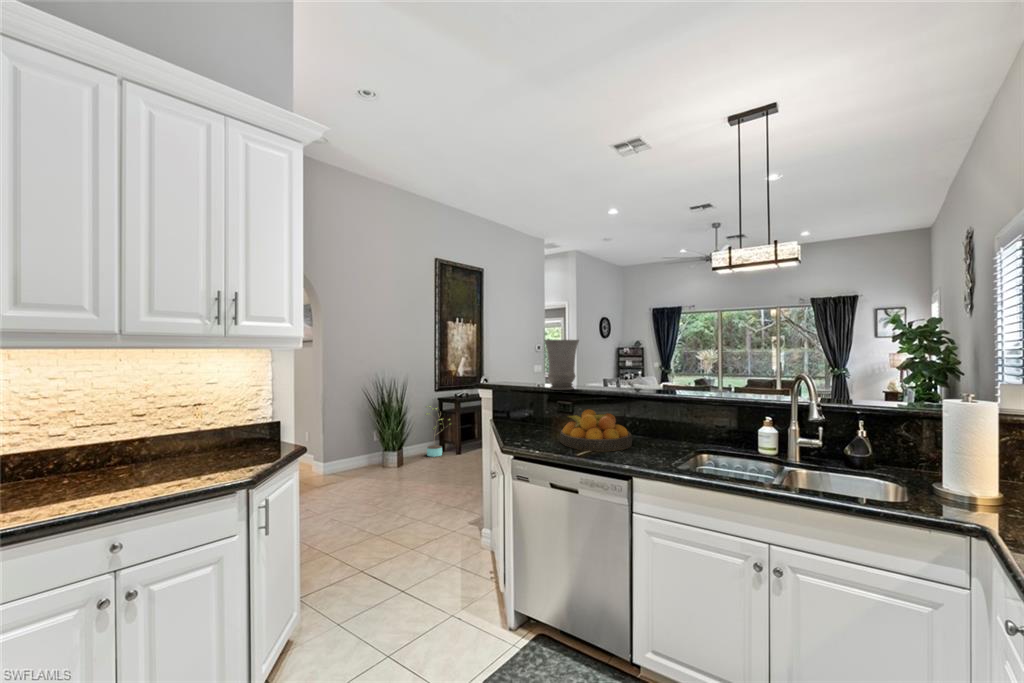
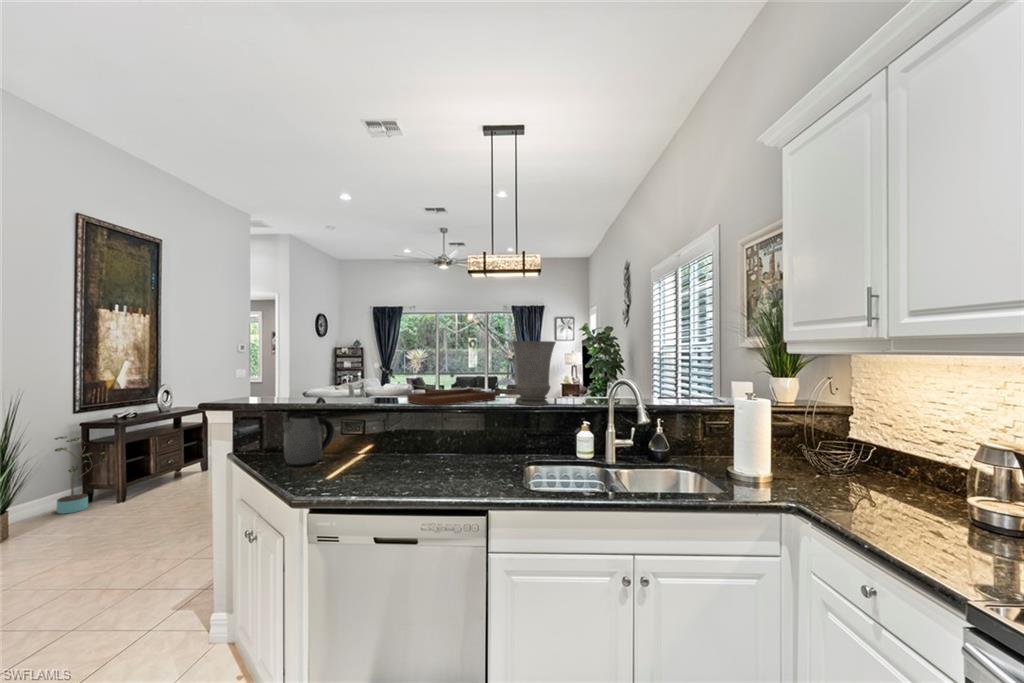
vase: present [544,340,579,390] -> present [512,341,556,406]
tray: none [619,368,704,396] -> present [407,373,496,406]
kettle: none [521,394,558,433] -> present [283,413,334,467]
fruit bowl: present [560,409,632,452] -> none [350,428,440,483]

